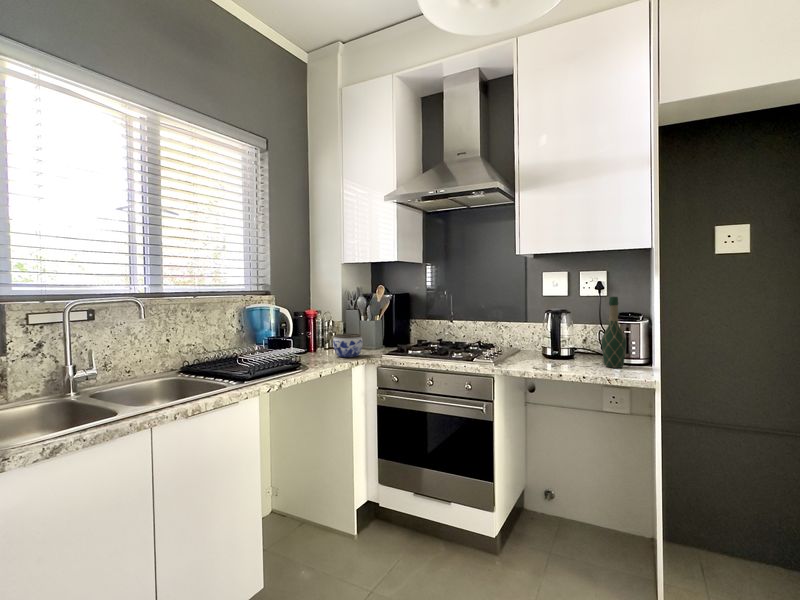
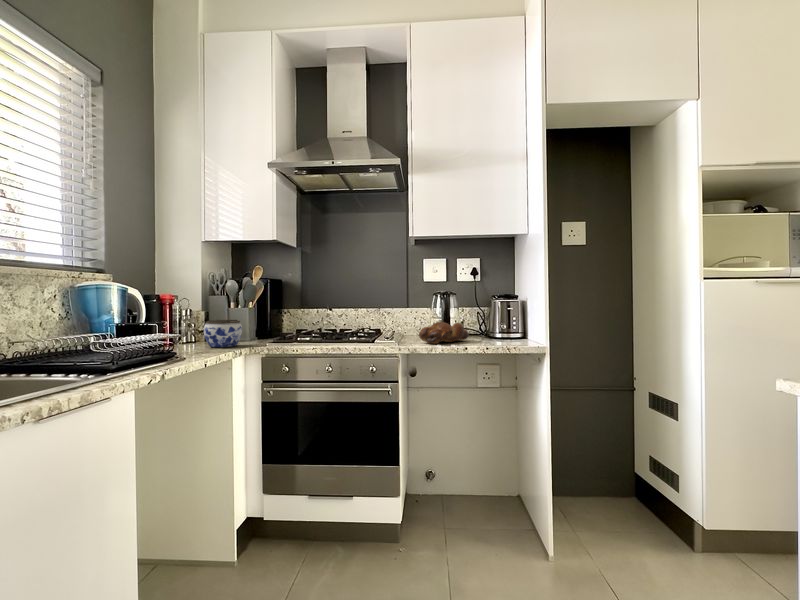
wine bottle: present [601,297,626,368] -> none [492,275,513,341]
bread loaf: none [518,343,575,367] -> present [419,322,469,344]

